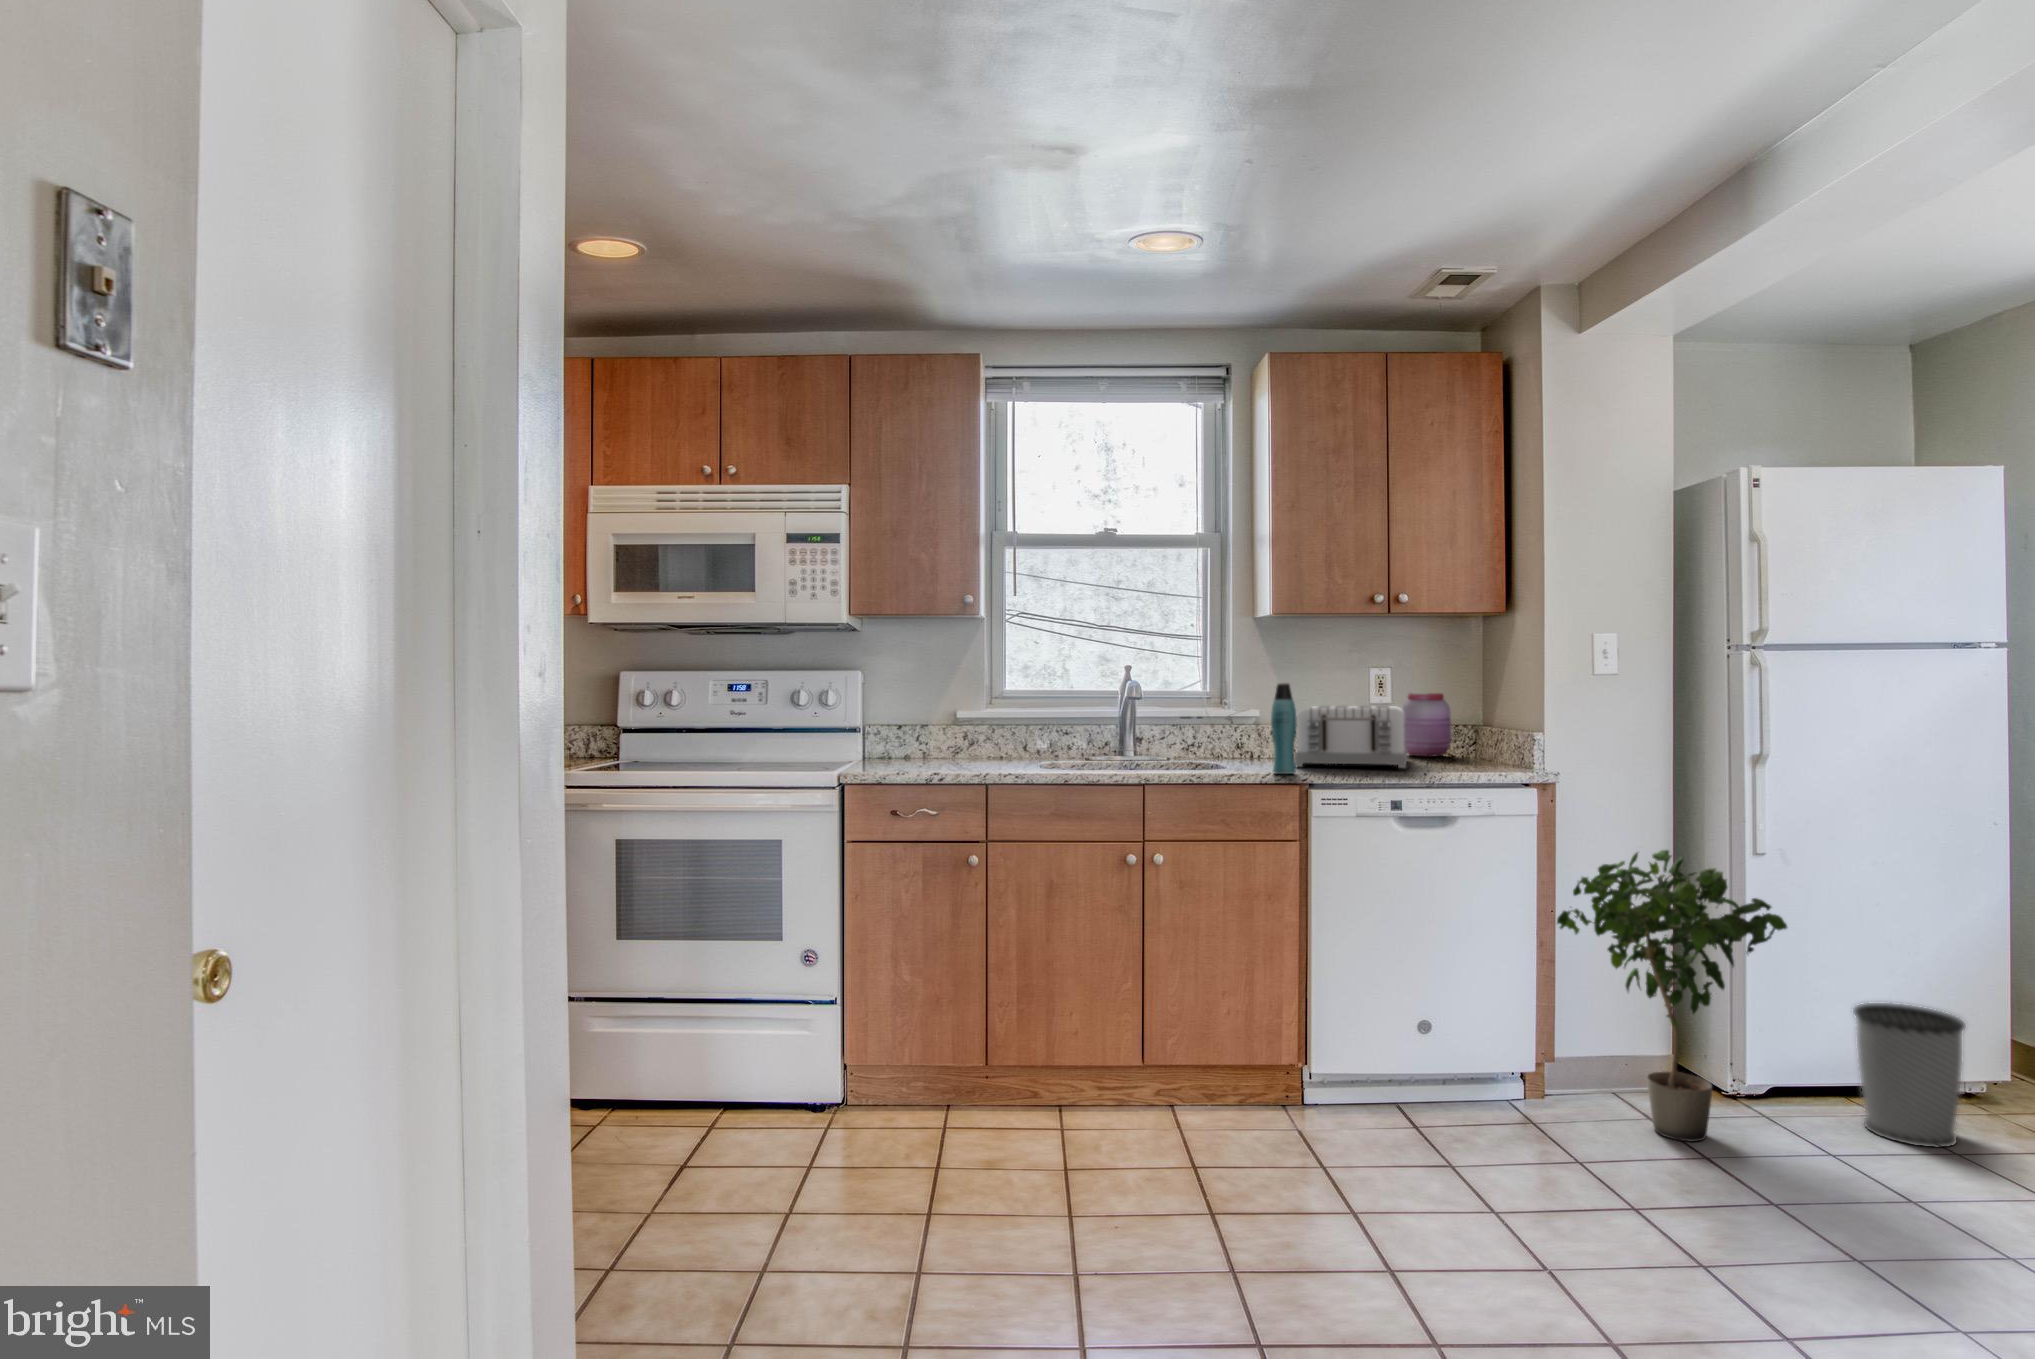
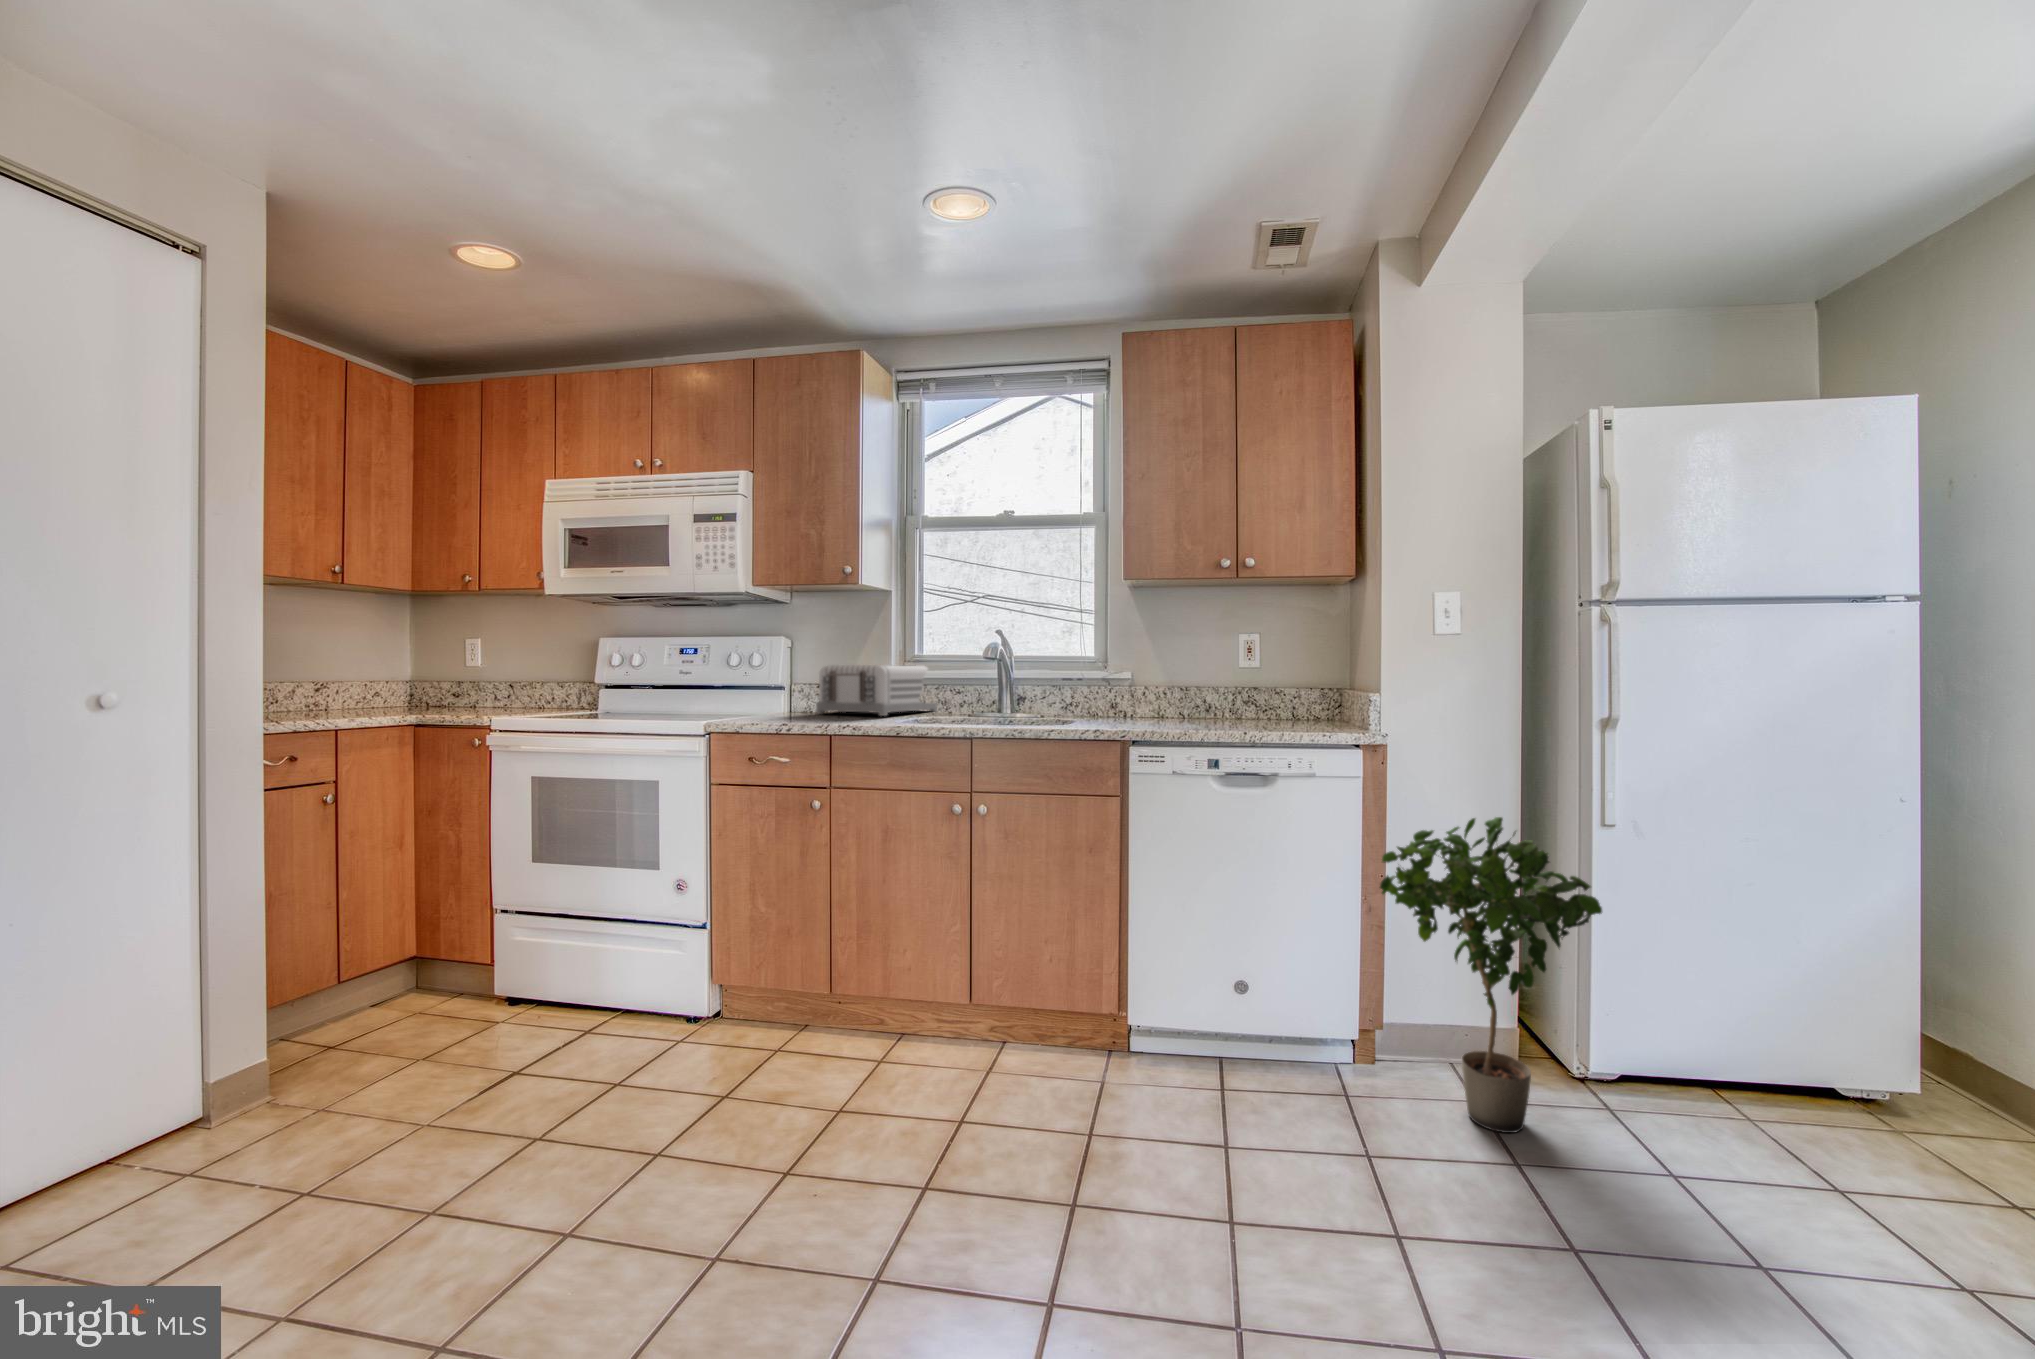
bottle: present [1271,683,1296,774] -> none [1097,643,1121,731]
jar: present [1402,693,1451,757] -> none [1269,657,1315,718]
toaster: present [1295,706,1407,768] -> present [816,665,937,716]
wastebasket: present [1854,1003,1965,1147] -> none [1710,994,1847,1170]

